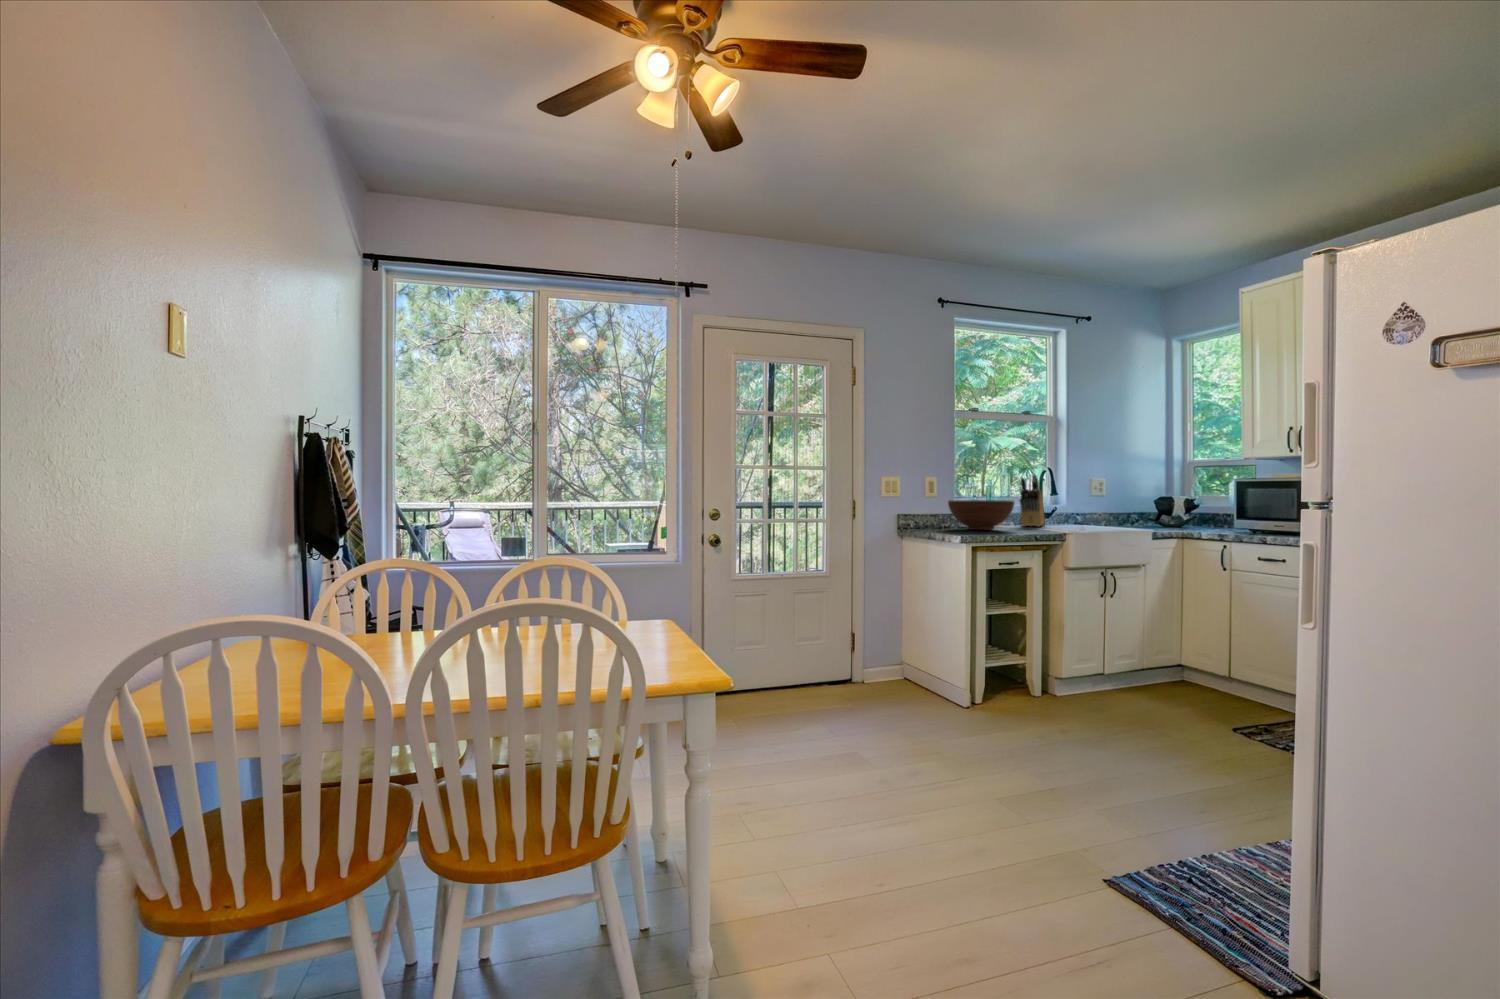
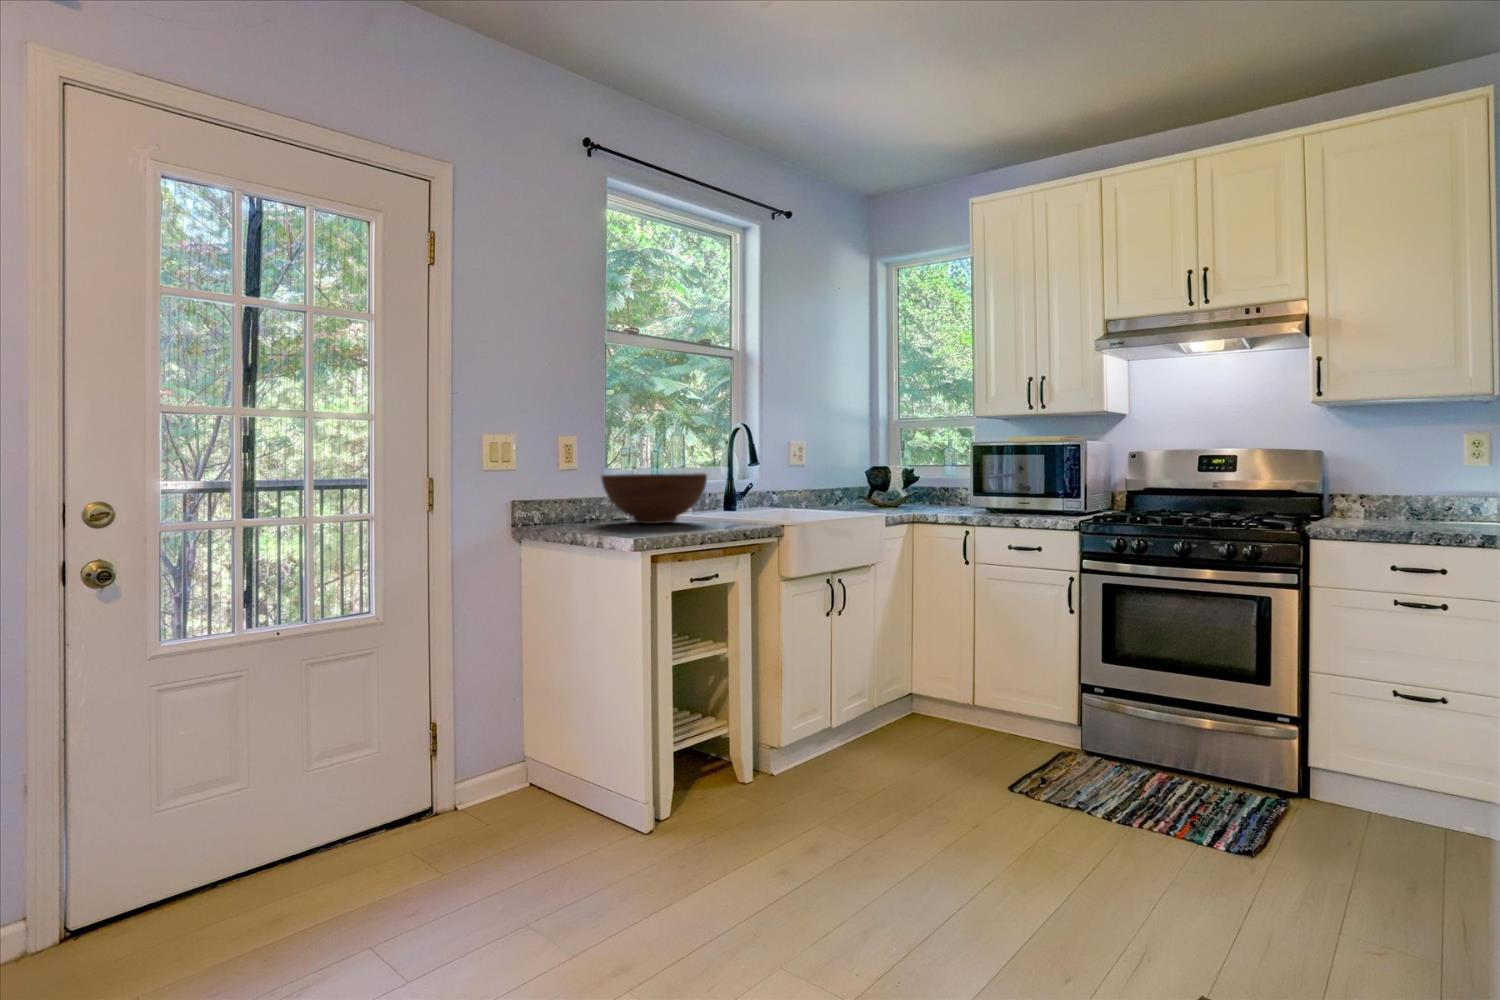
knife block: present [1020,475,1045,527] -> none [707,434,738,514]

